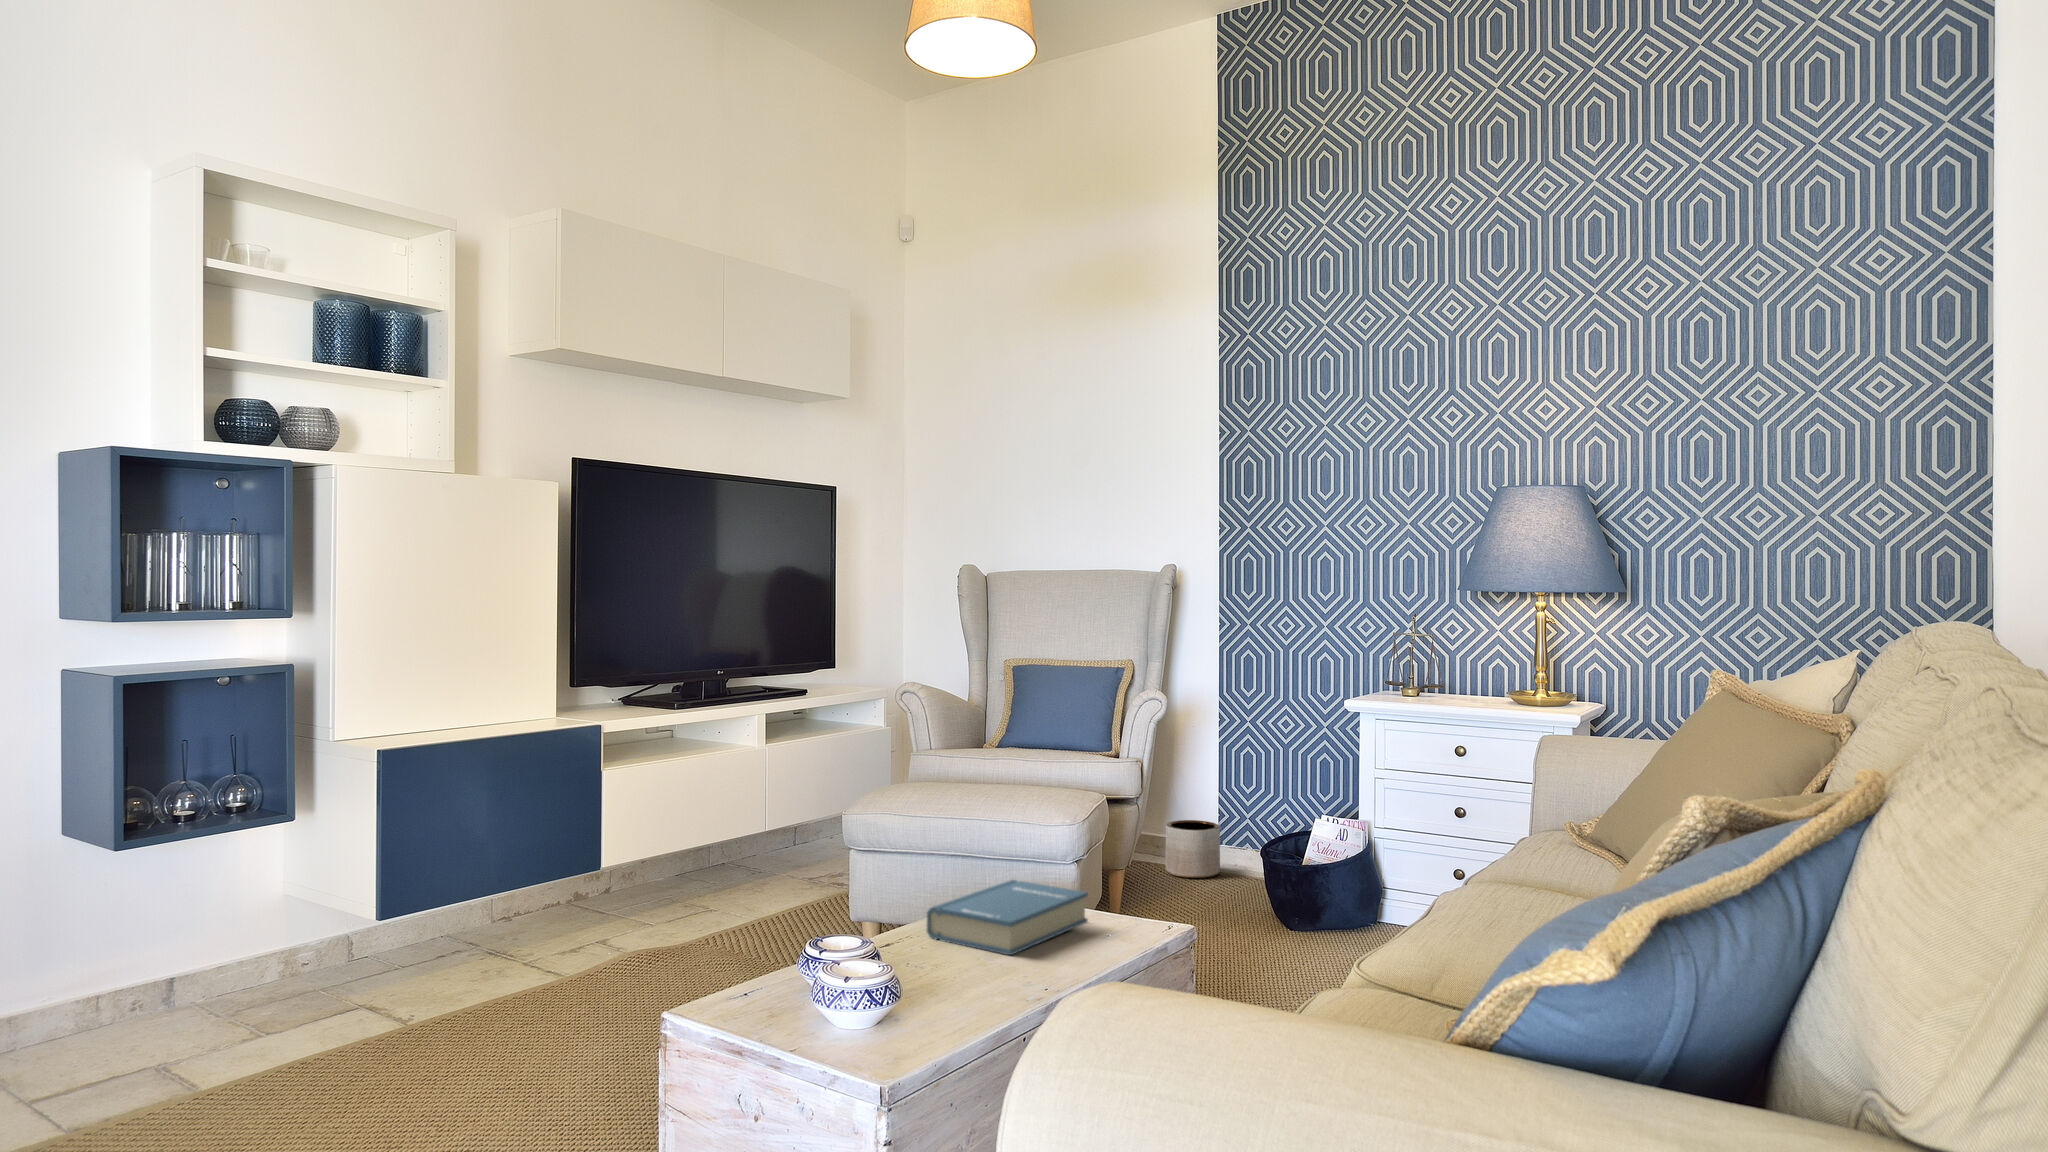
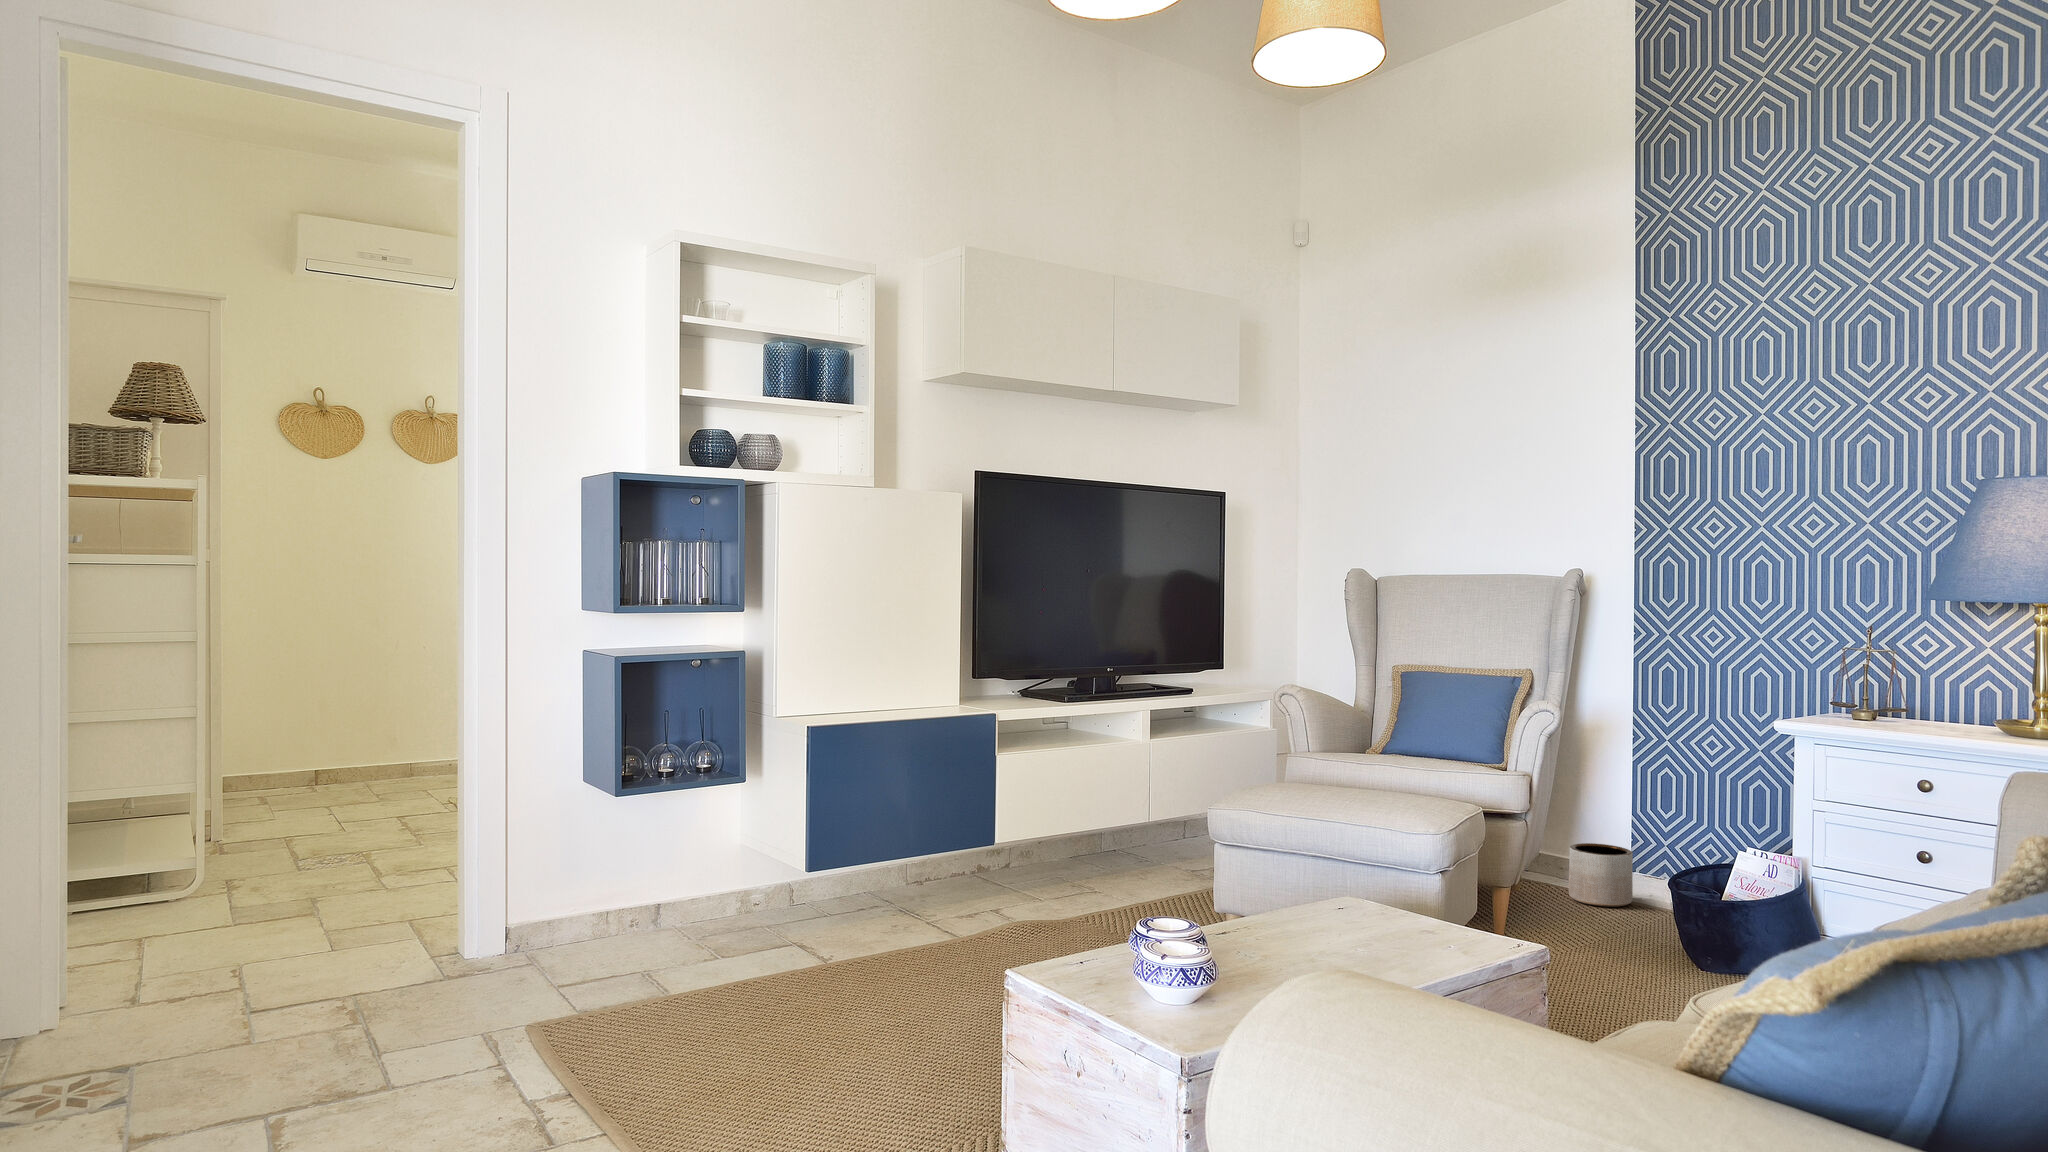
hardback book: present [927,880,1088,955] -> none [1264,884,1432,956]

